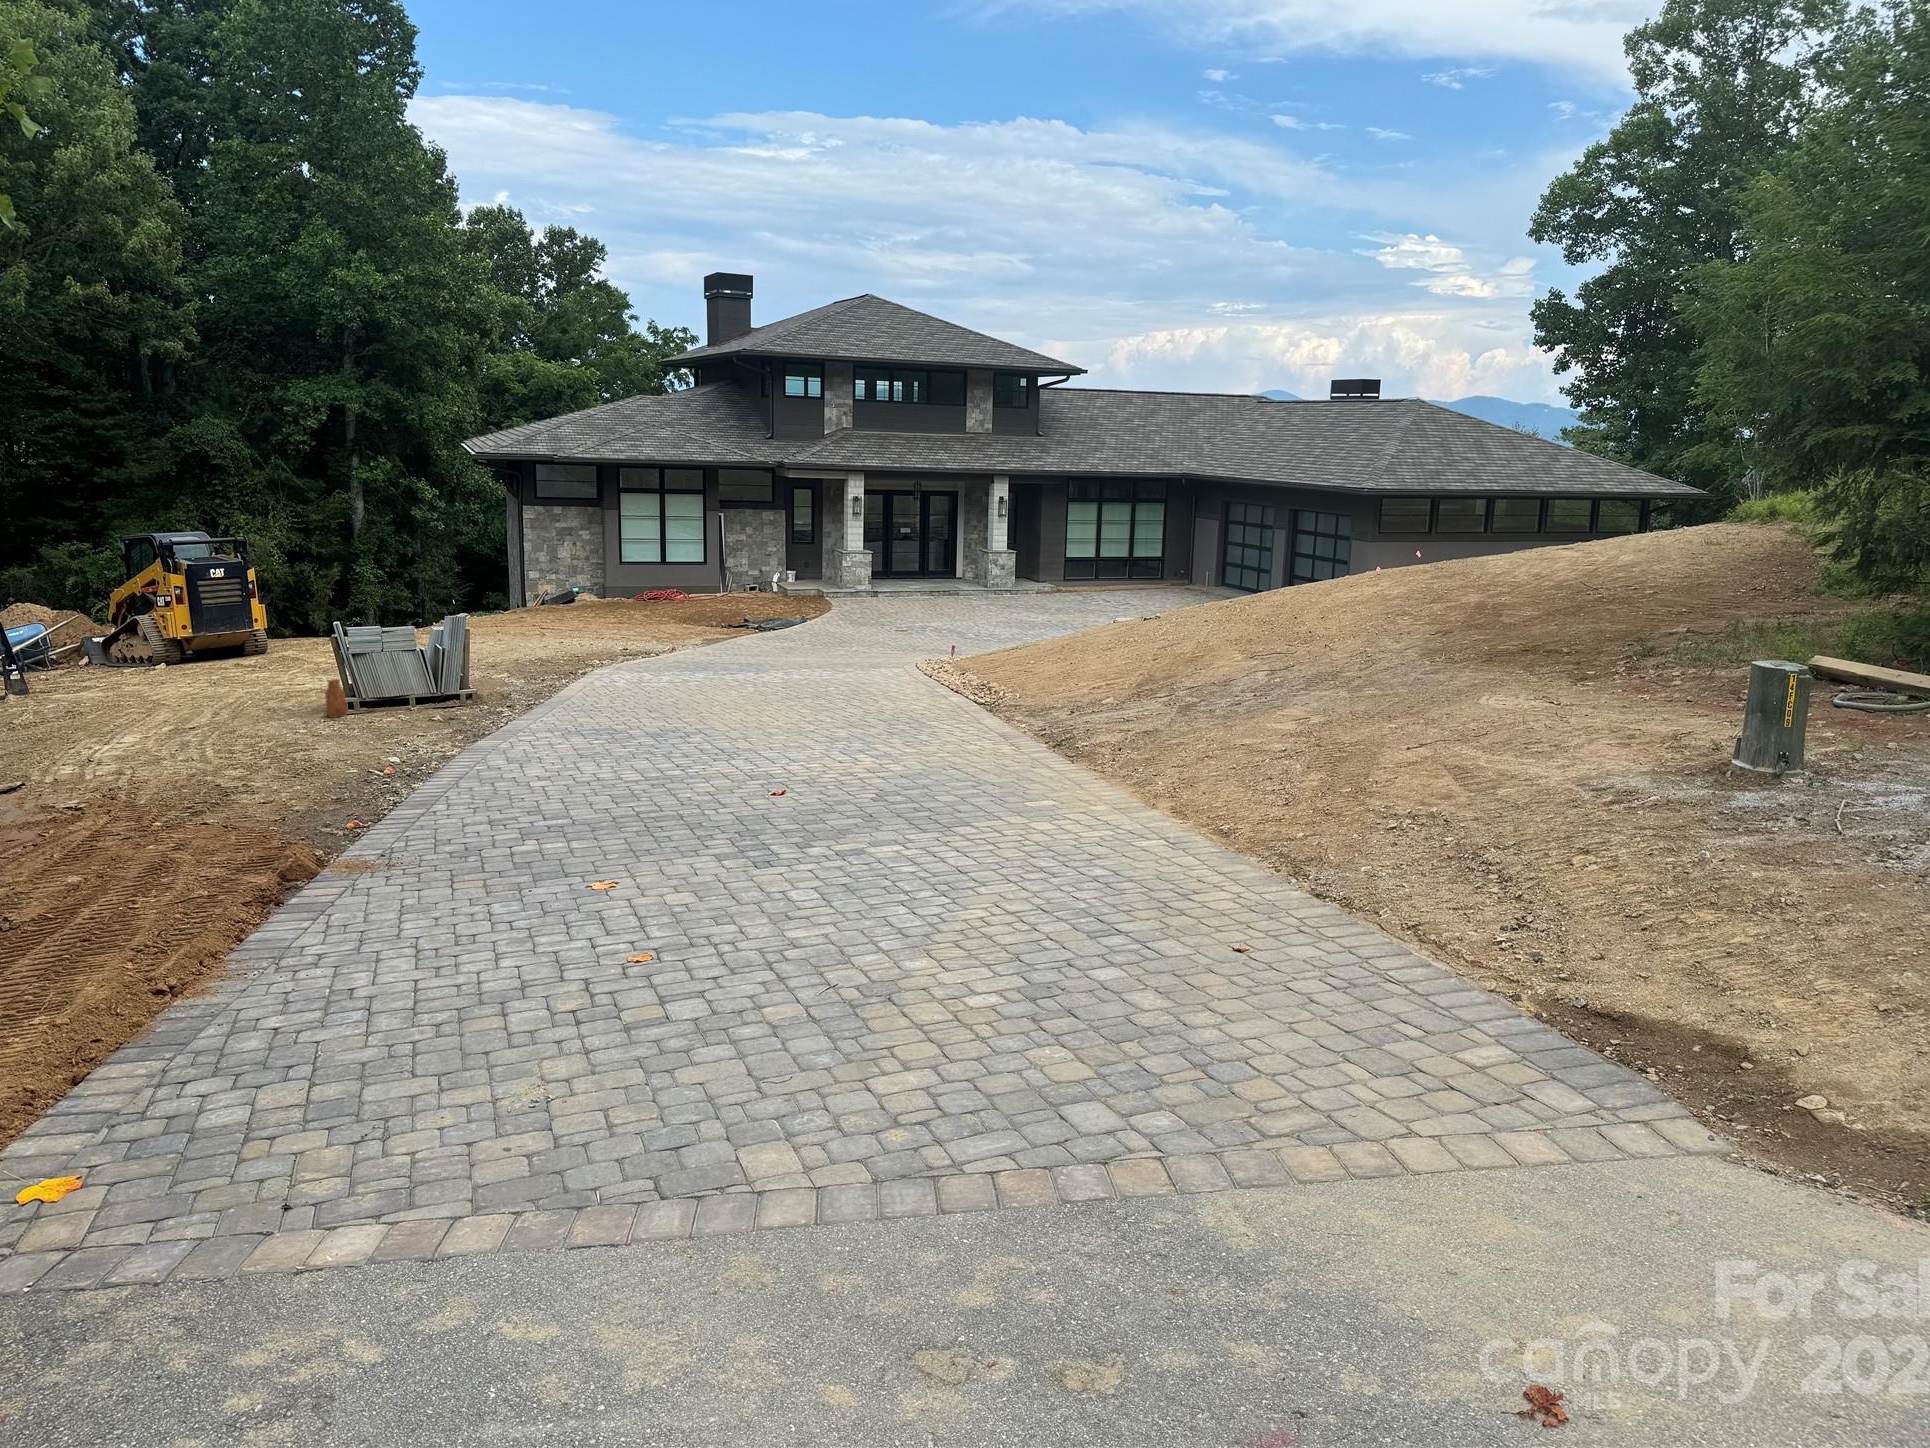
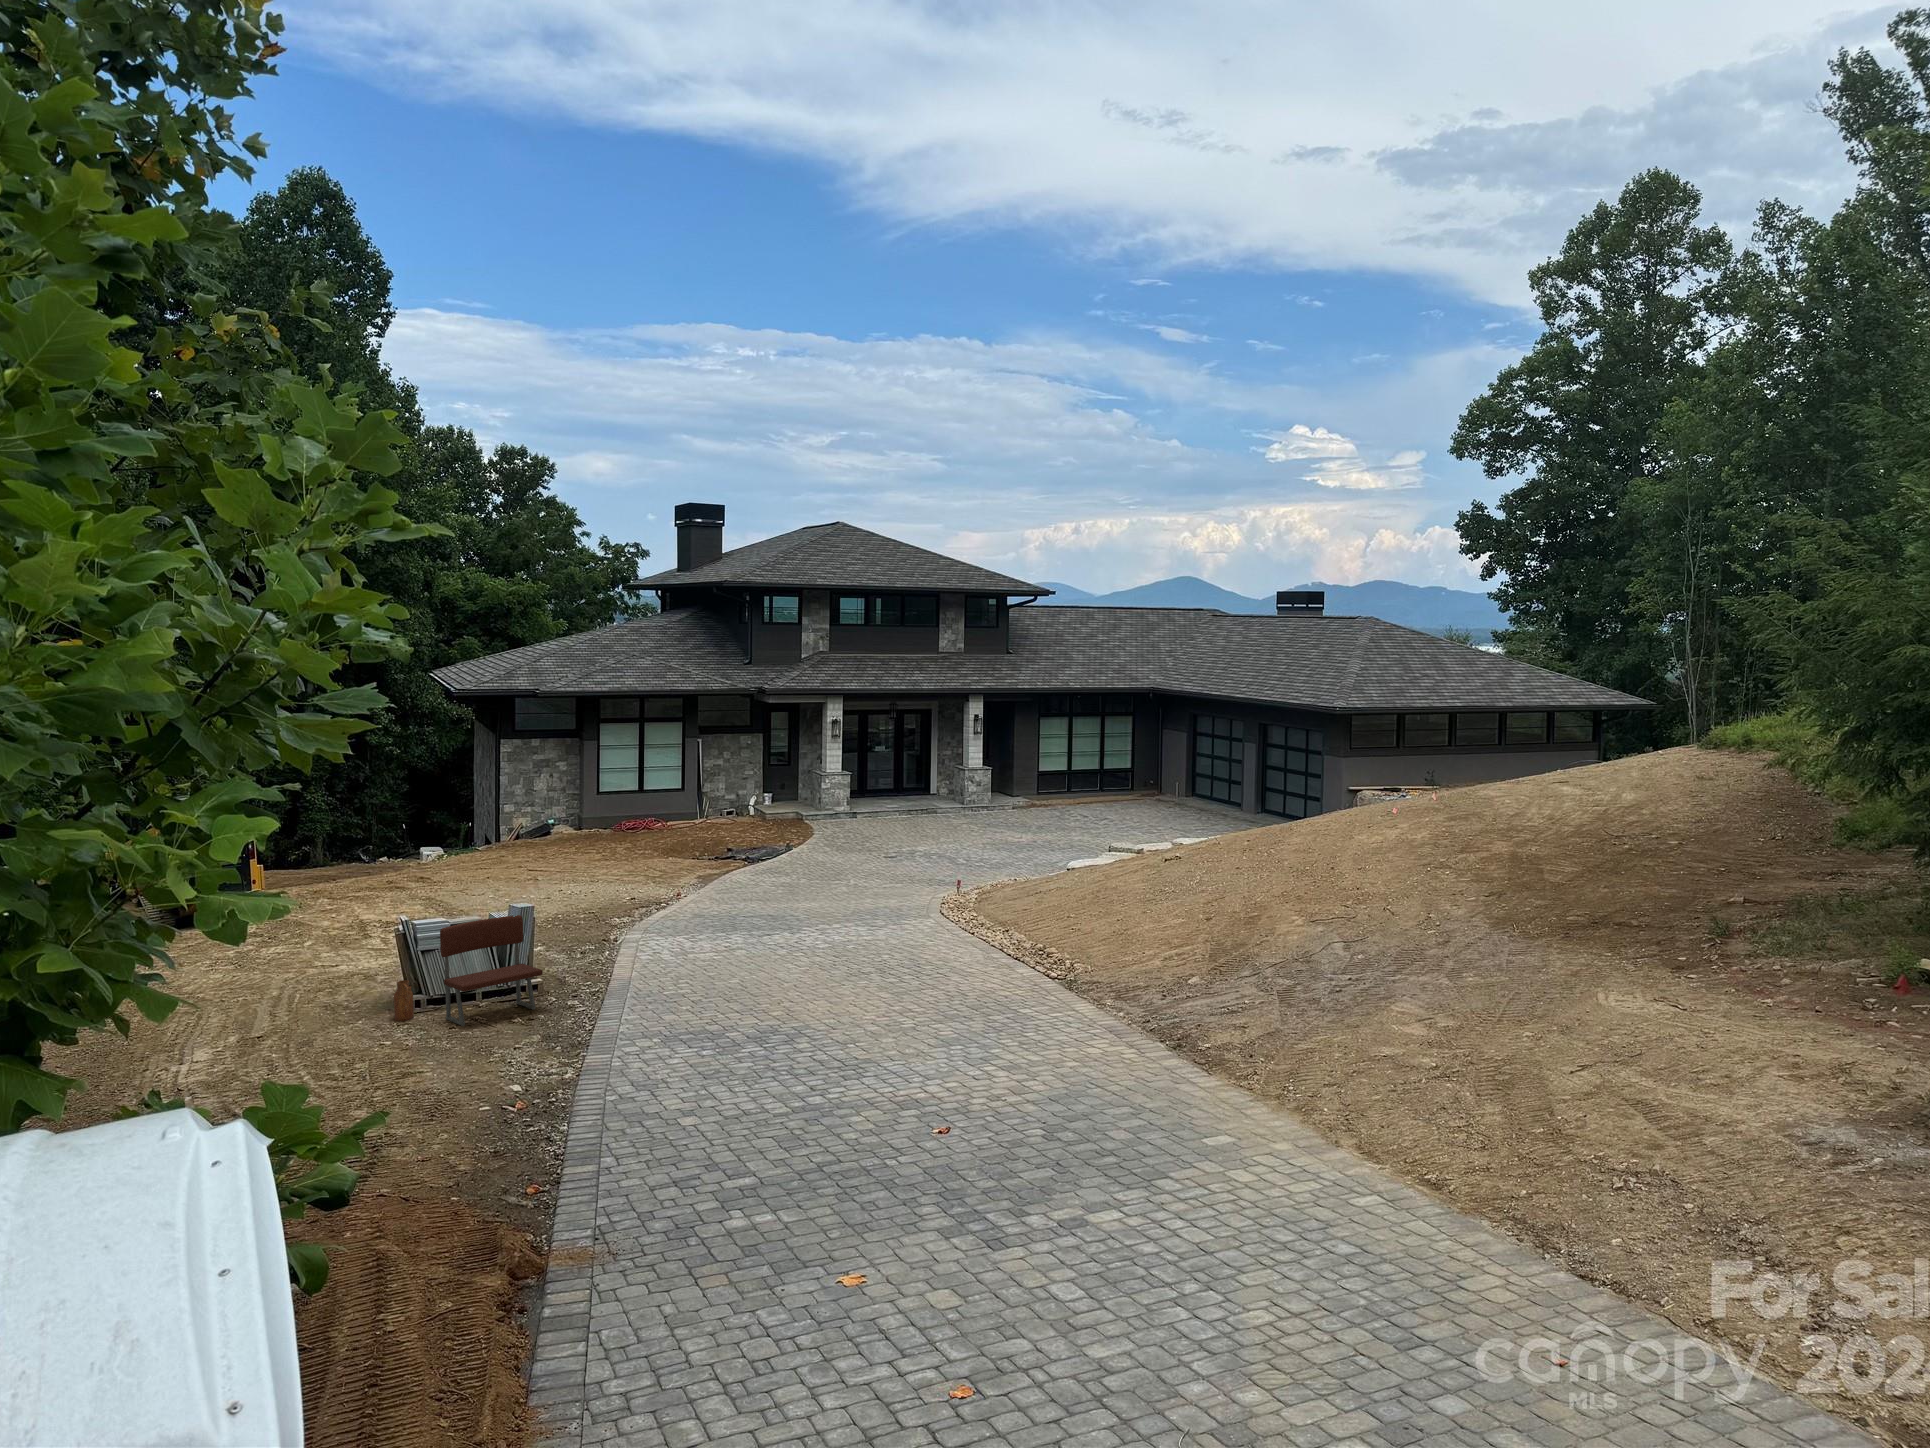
bench: none [364,621,469,722] -> present [440,915,543,1026]

